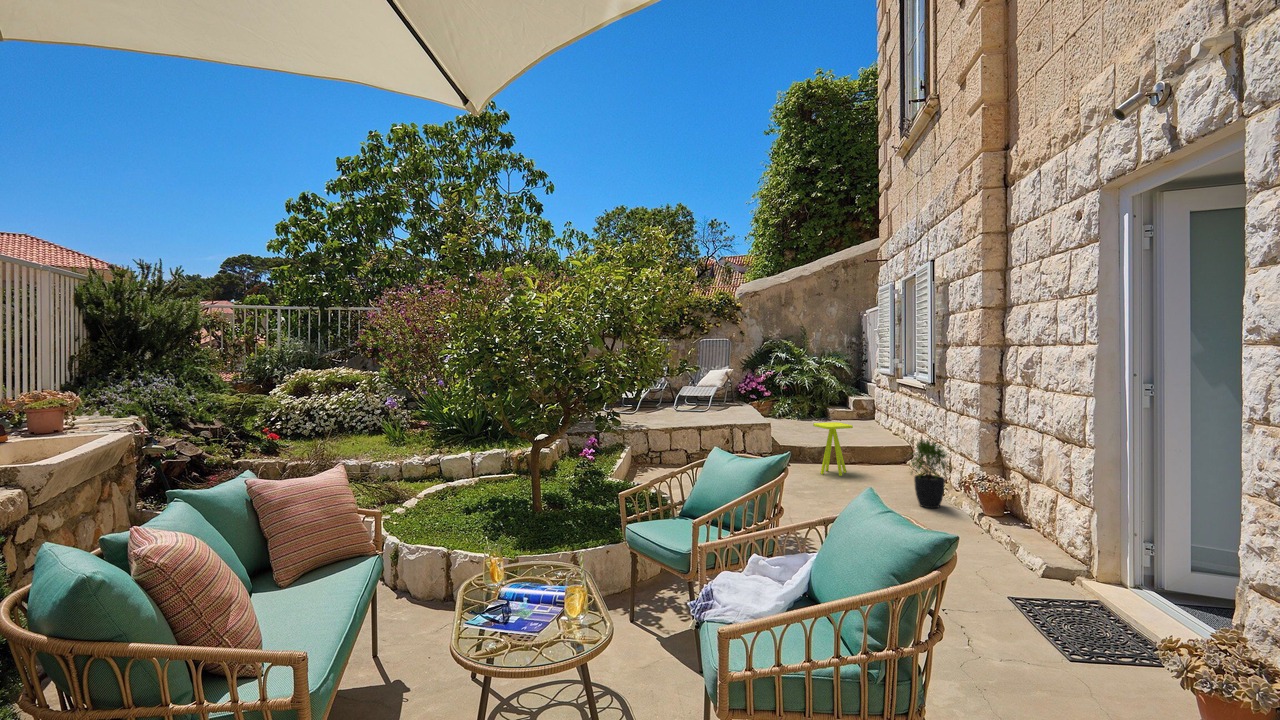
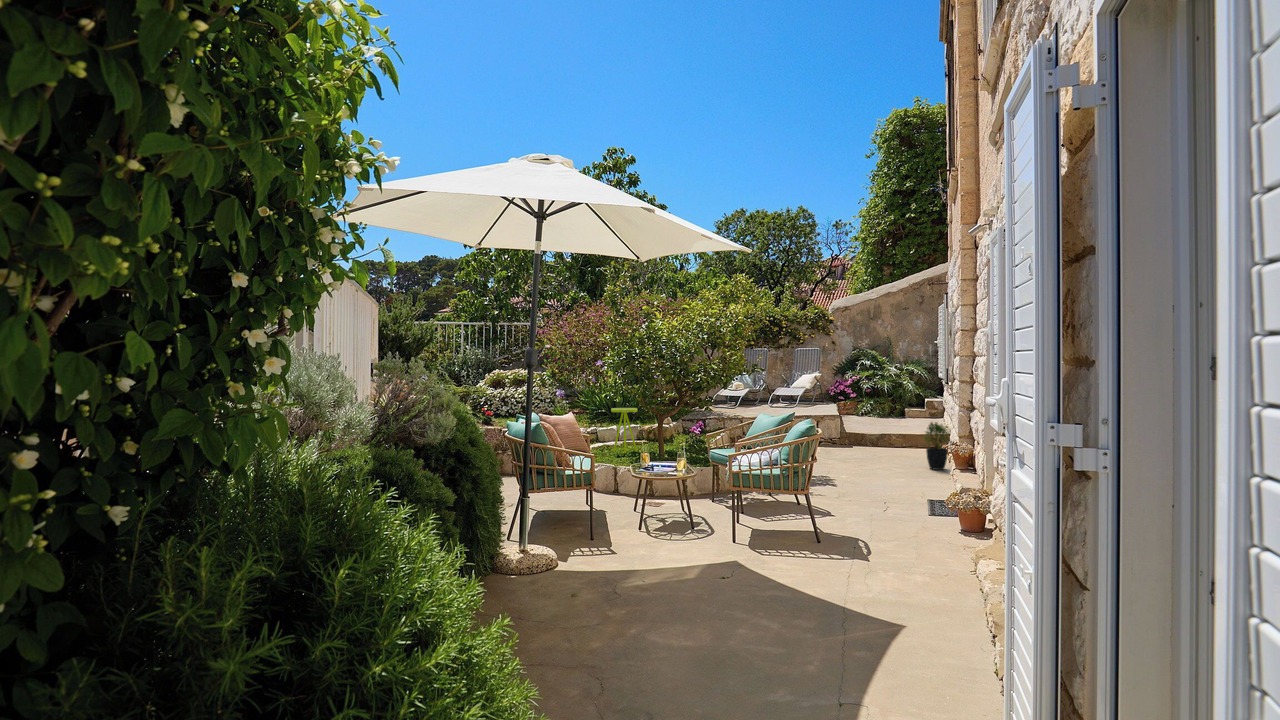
side table: present [813,422,853,476] -> present [611,408,638,453]

